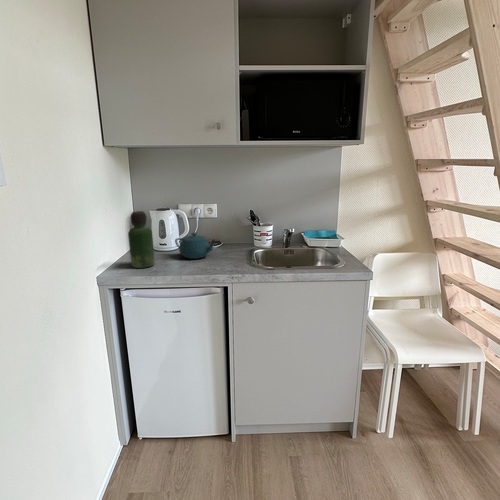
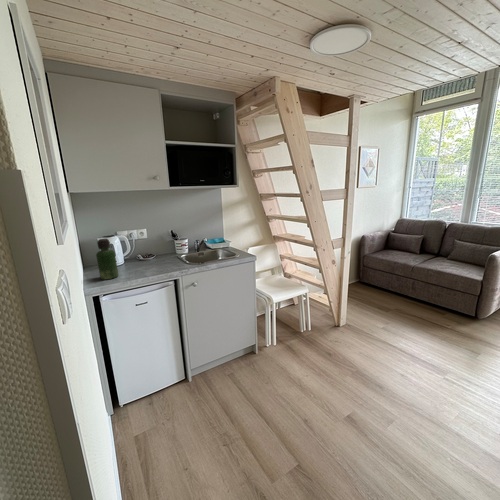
teapot: present [175,233,216,259] -> none [124,249,159,268]

